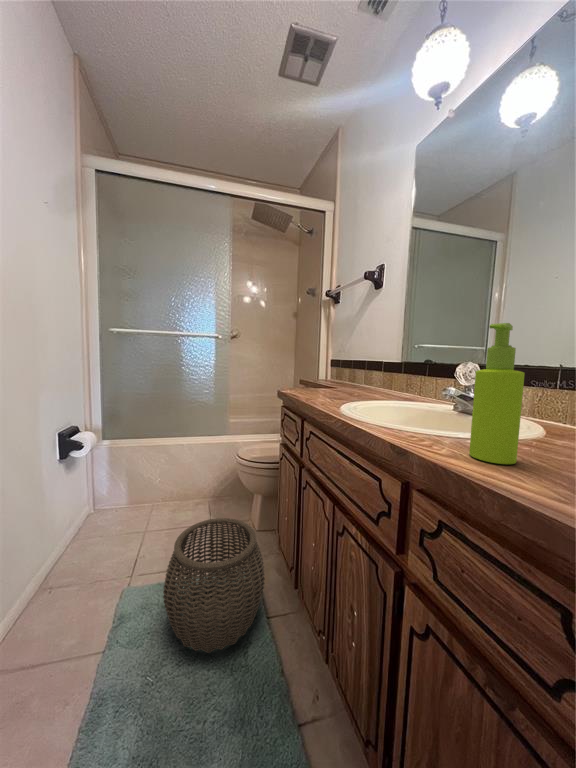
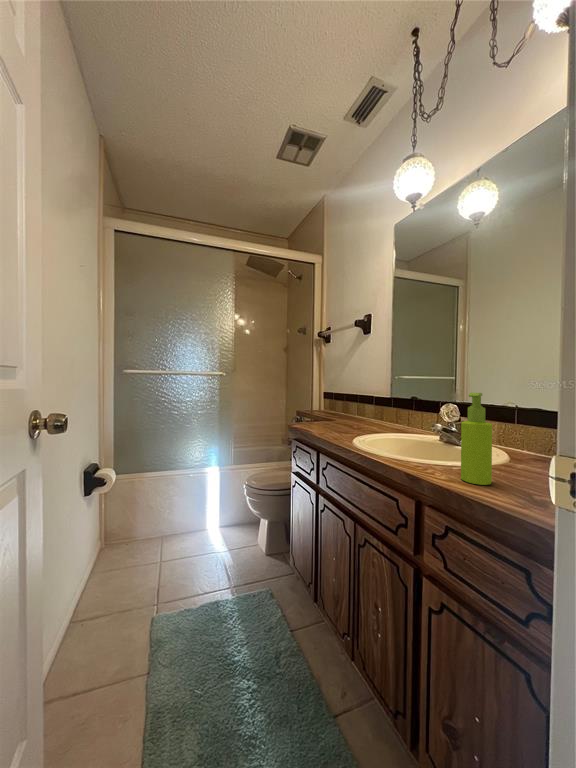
woven basket: present [163,518,265,653] -> none [199,544,288,667]

